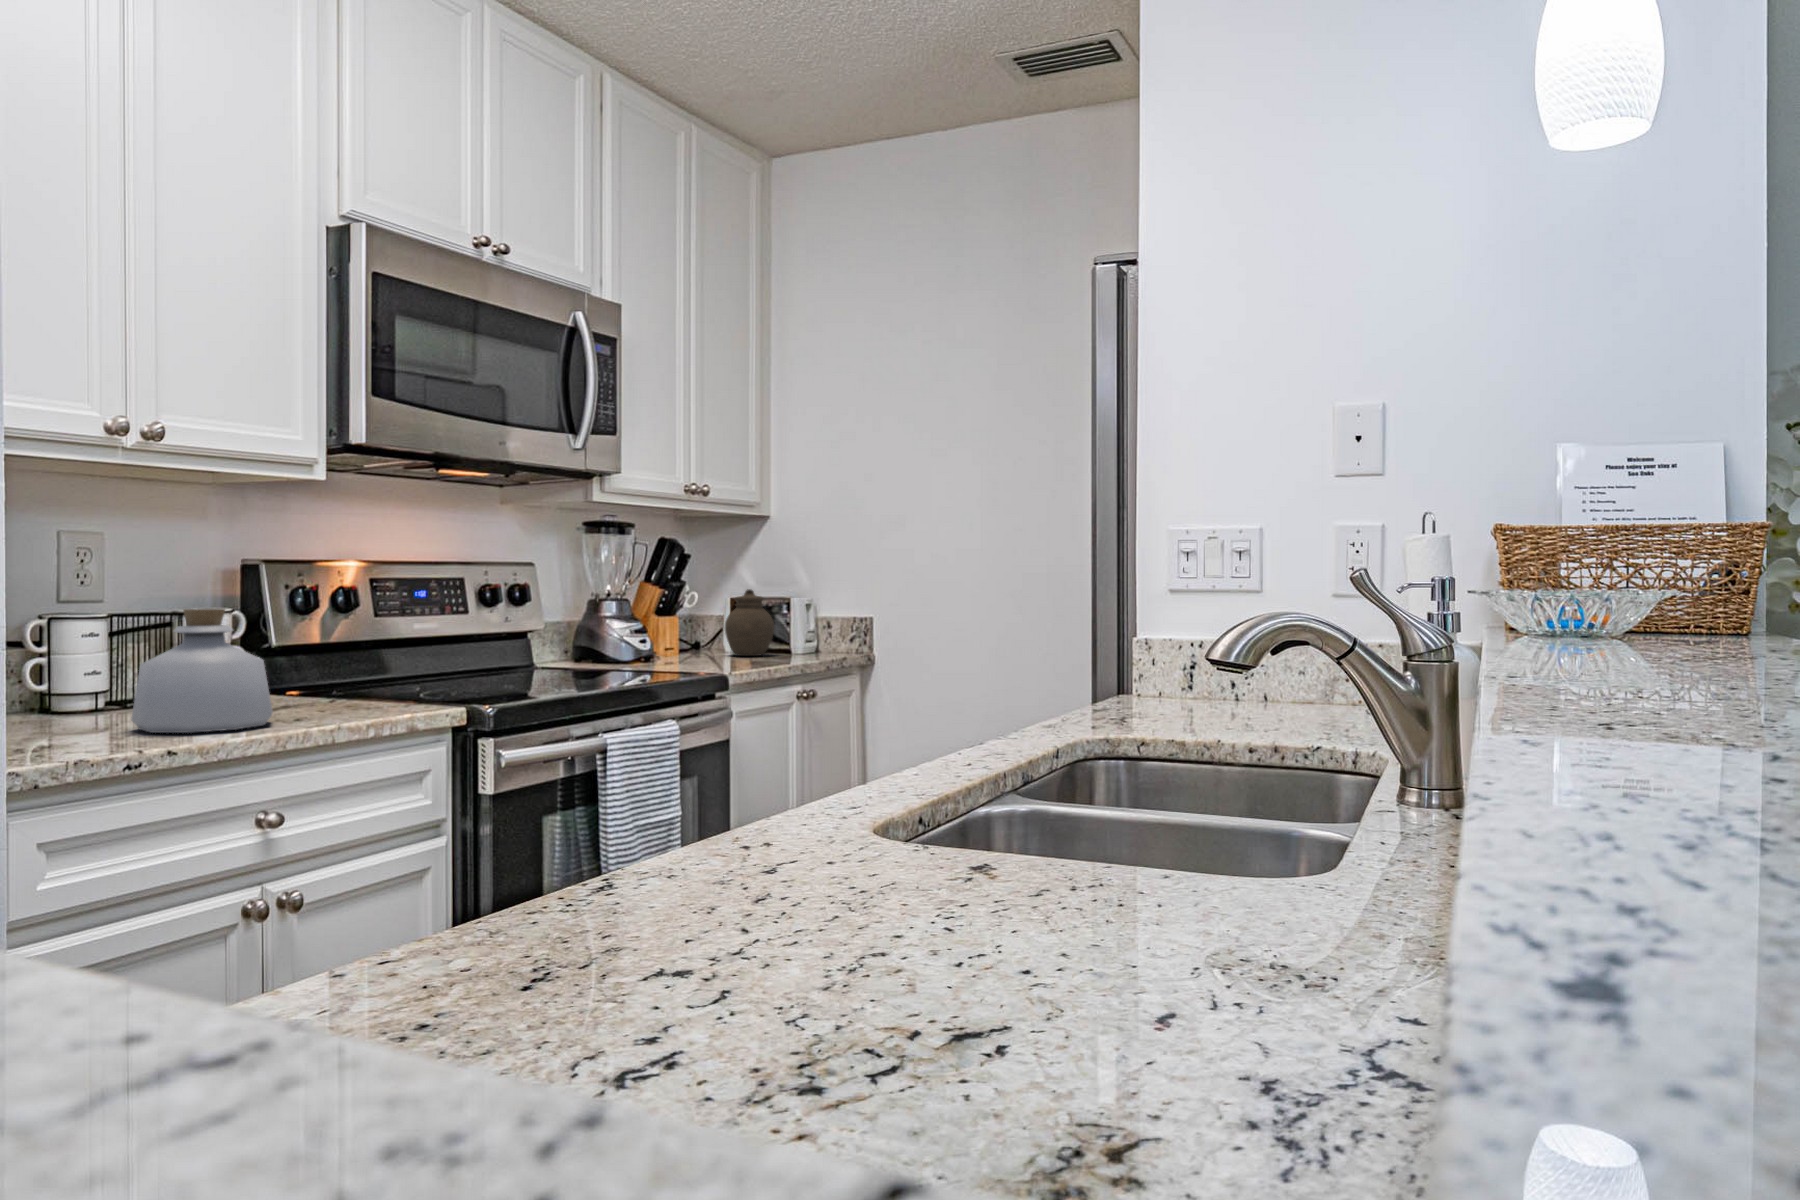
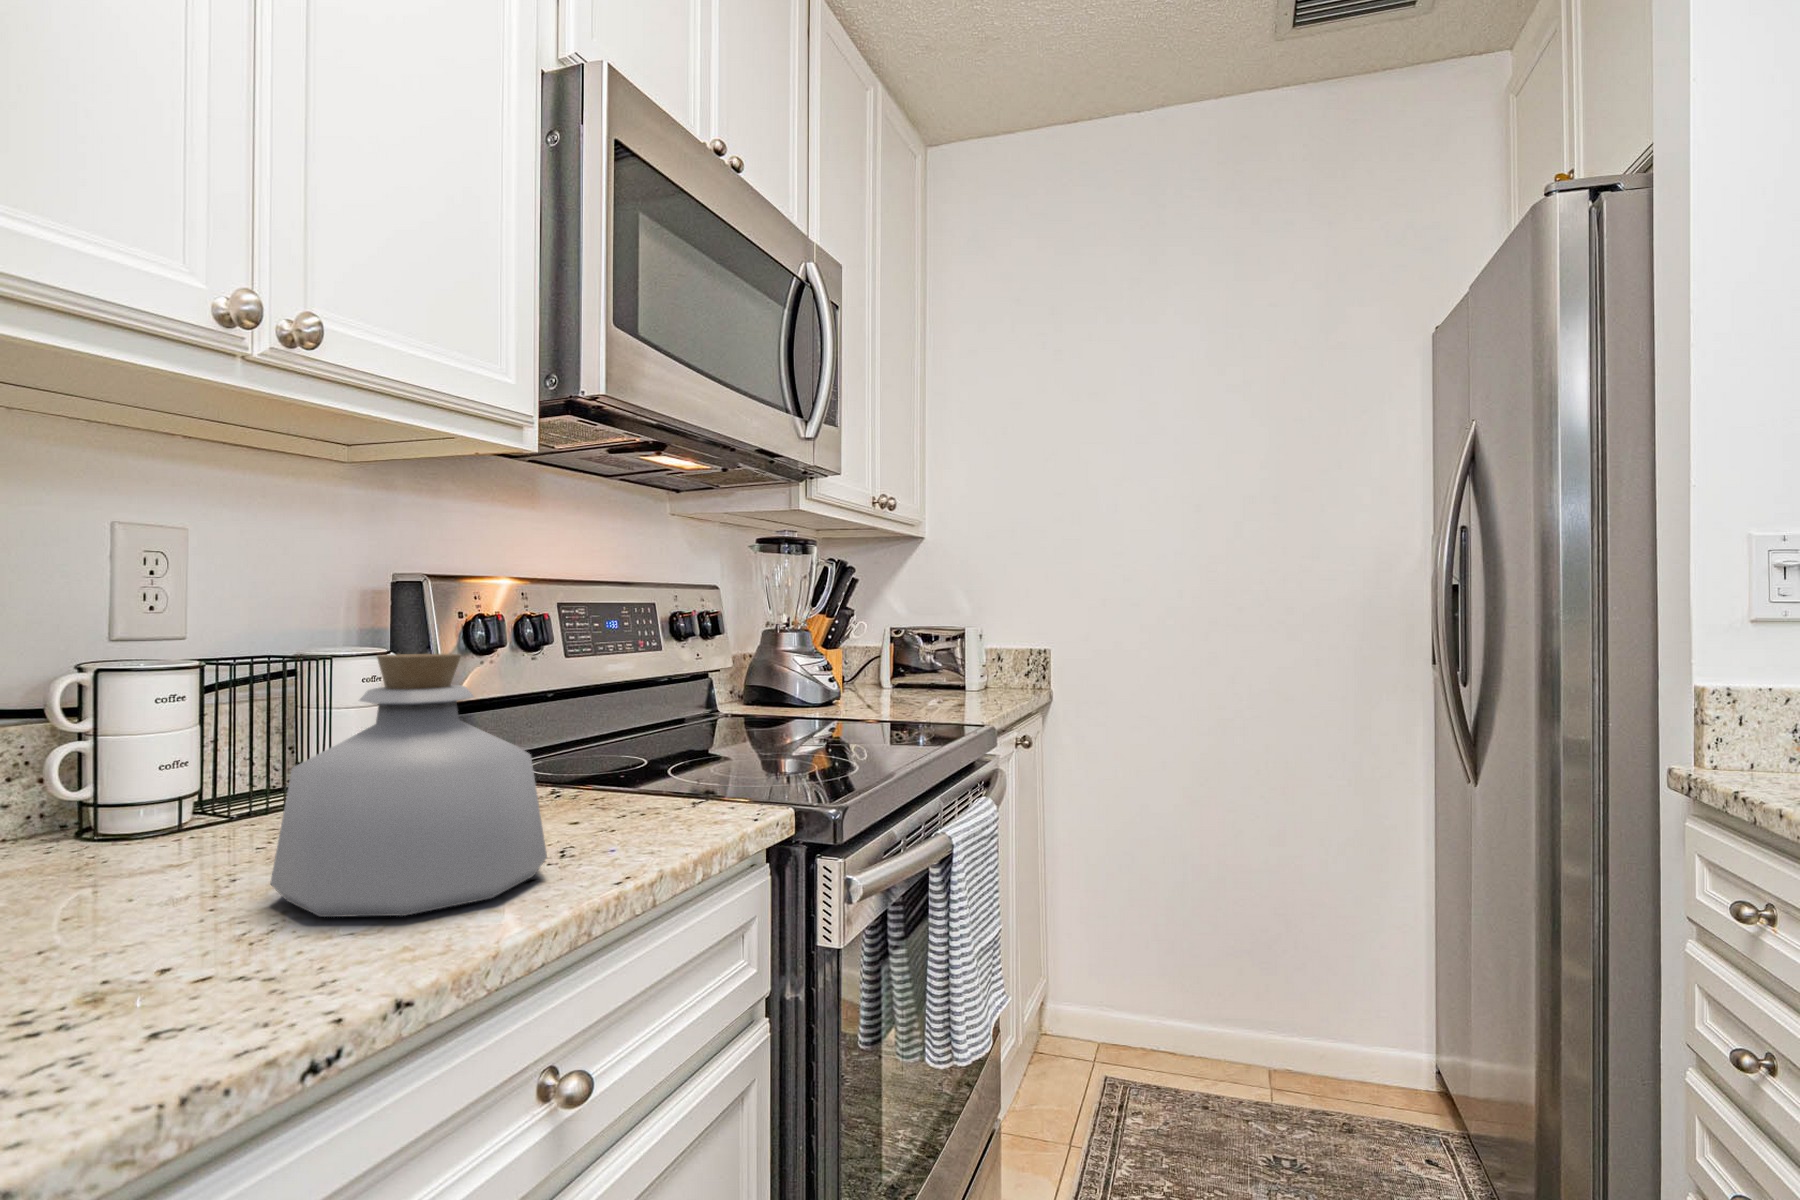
jar: present [725,589,774,656] -> none [899,618,954,693]

